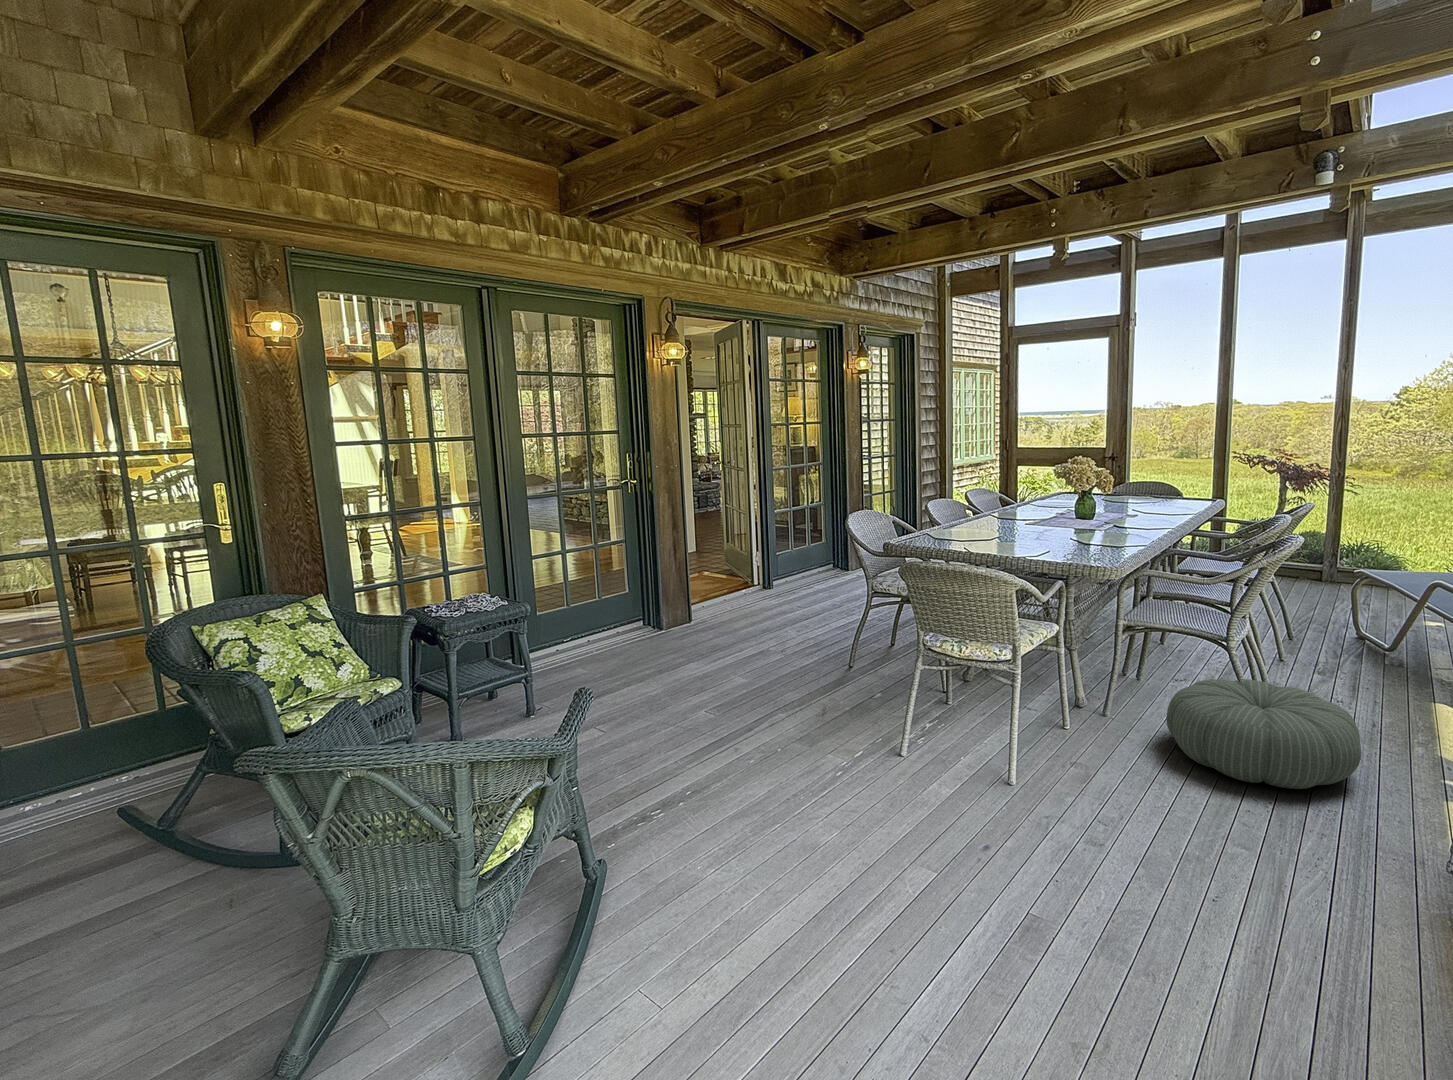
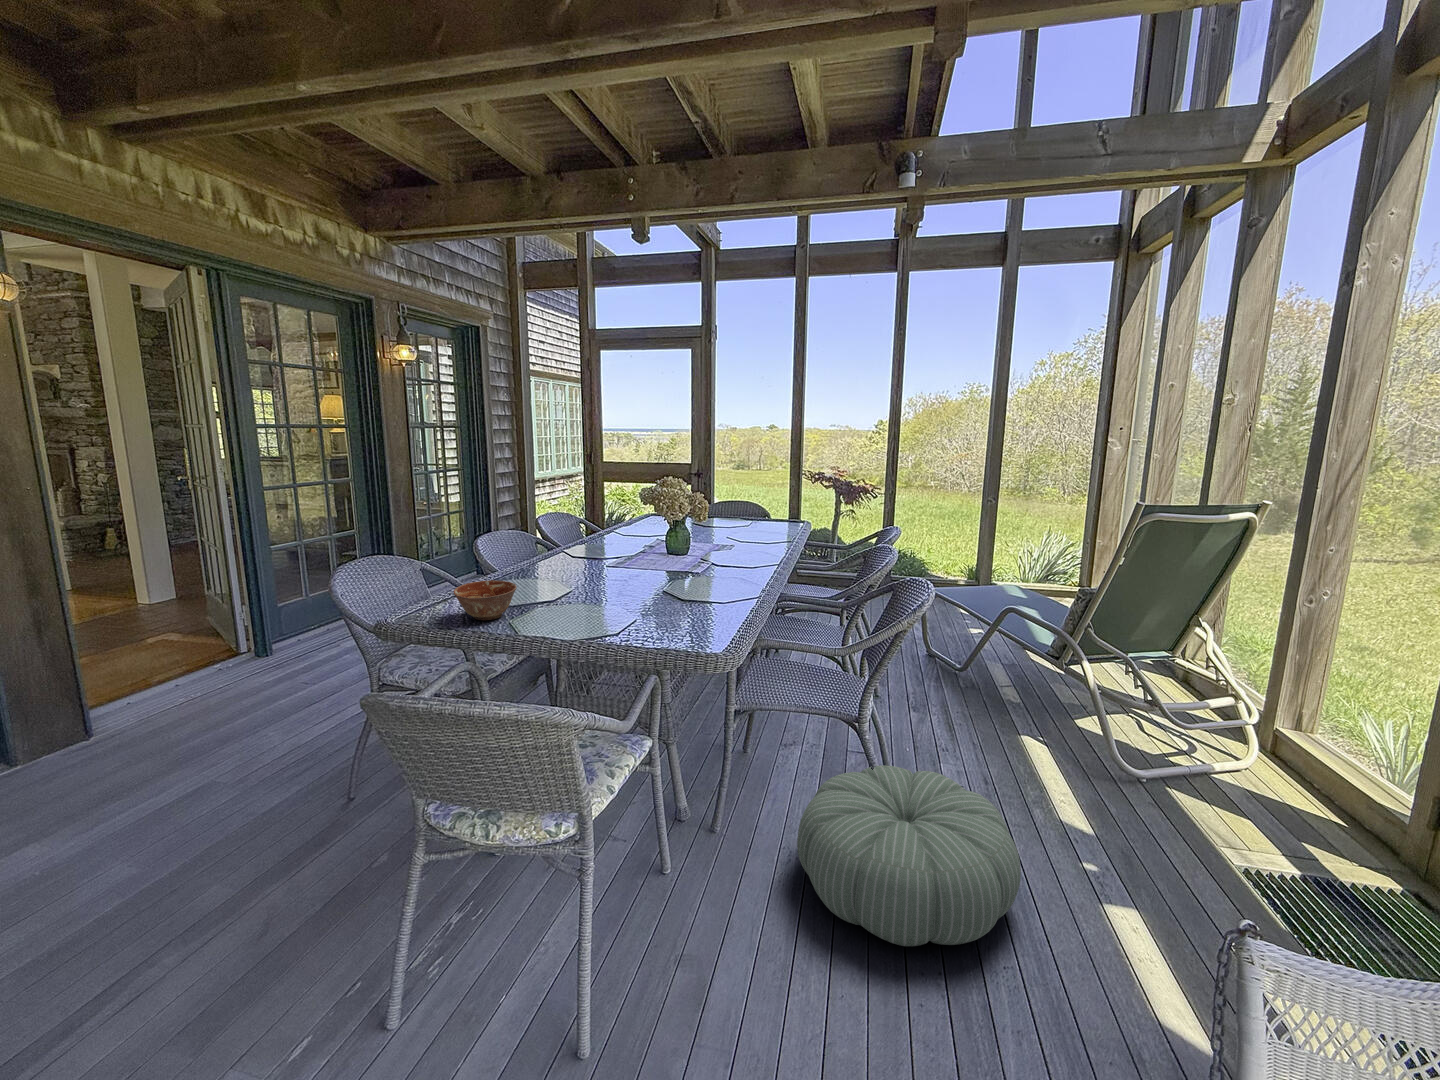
ceramic bowl: none [927,525,967,549] -> present [454,580,517,620]

